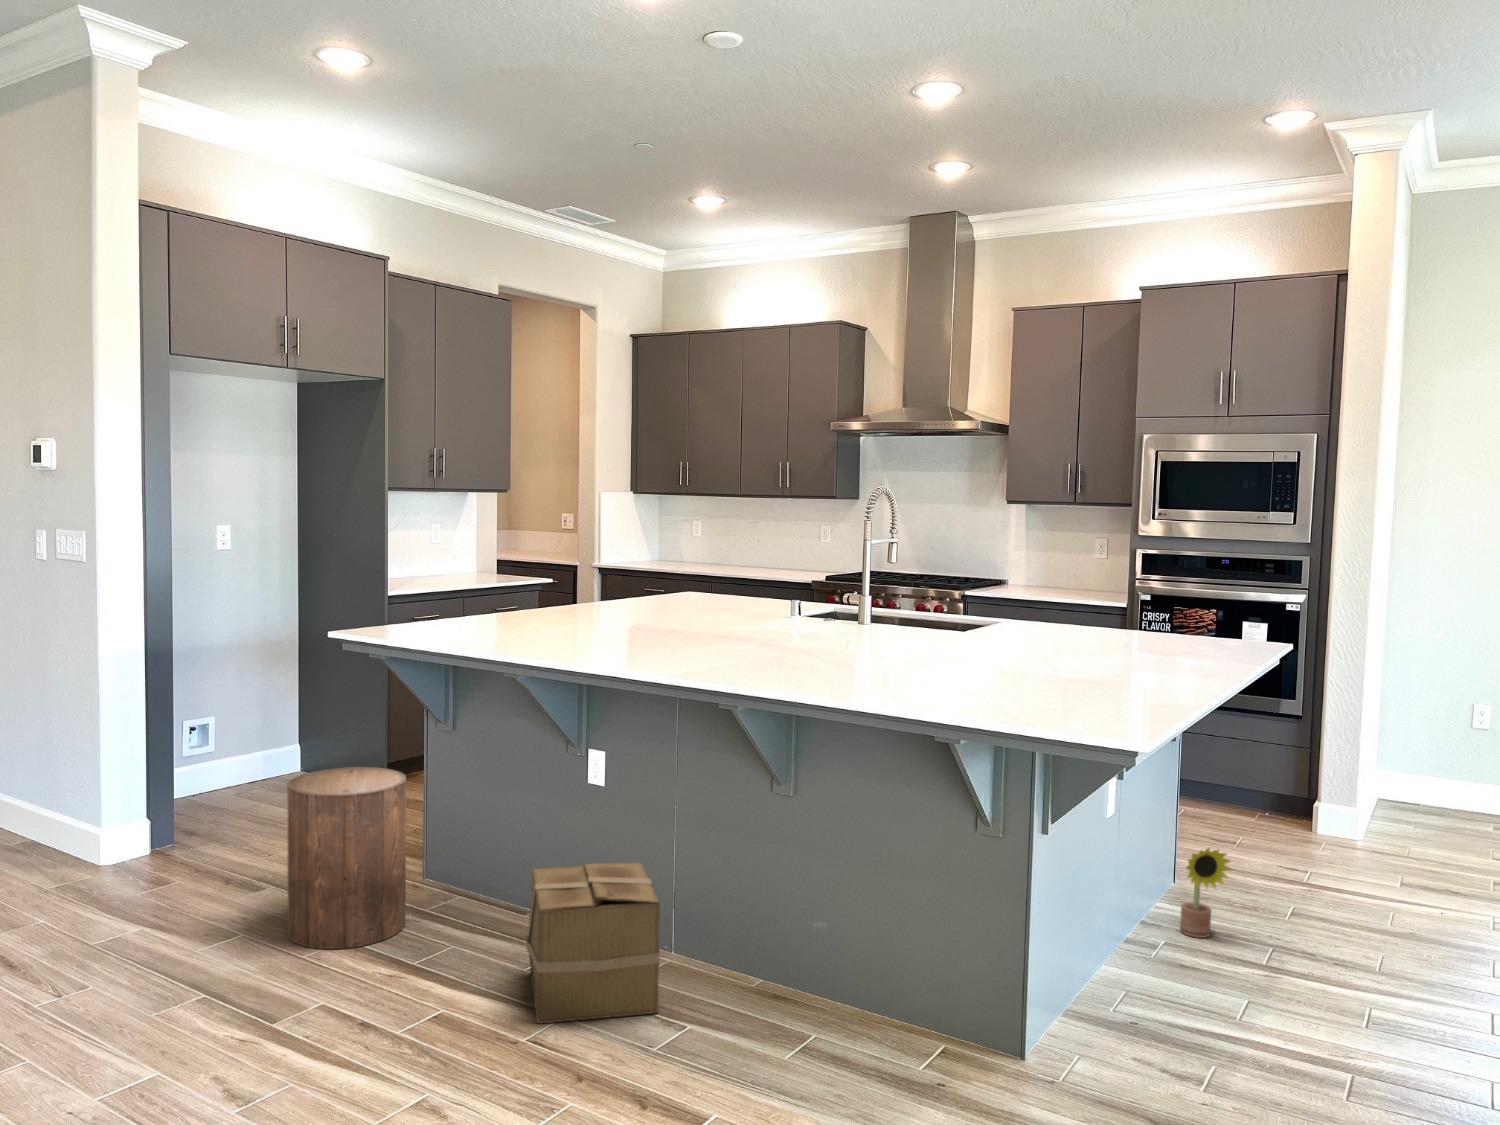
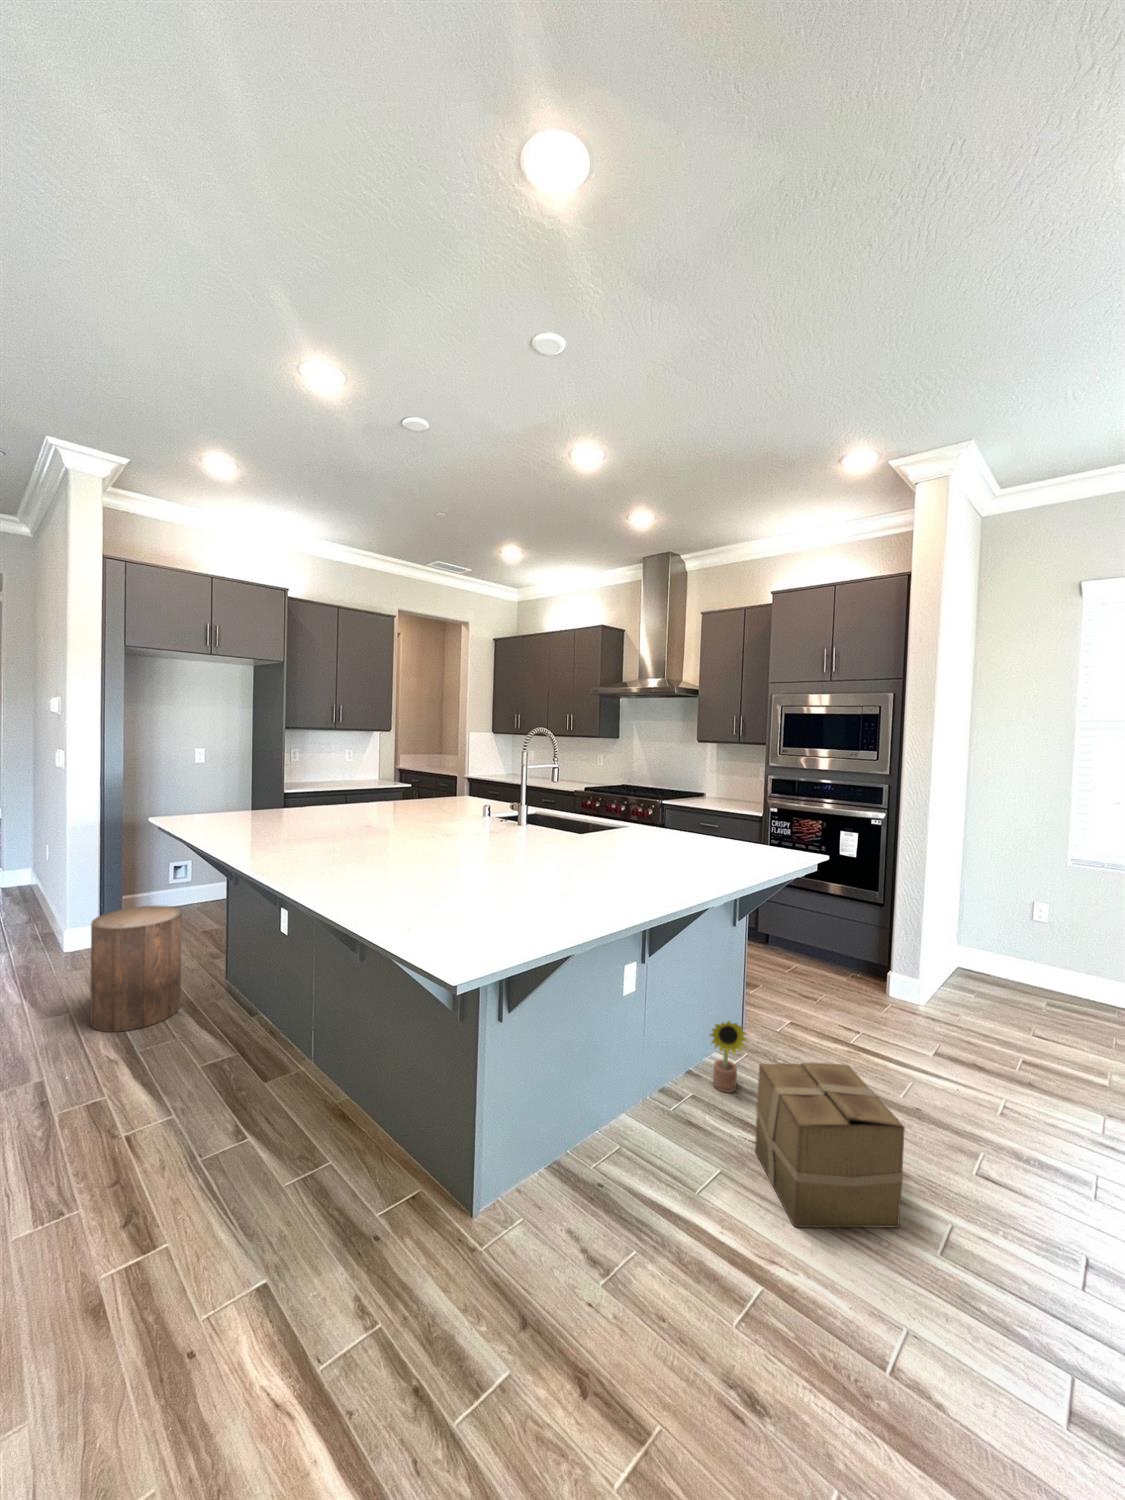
cardboard box: present [526,863,660,1024] -> present [755,1062,905,1227]

